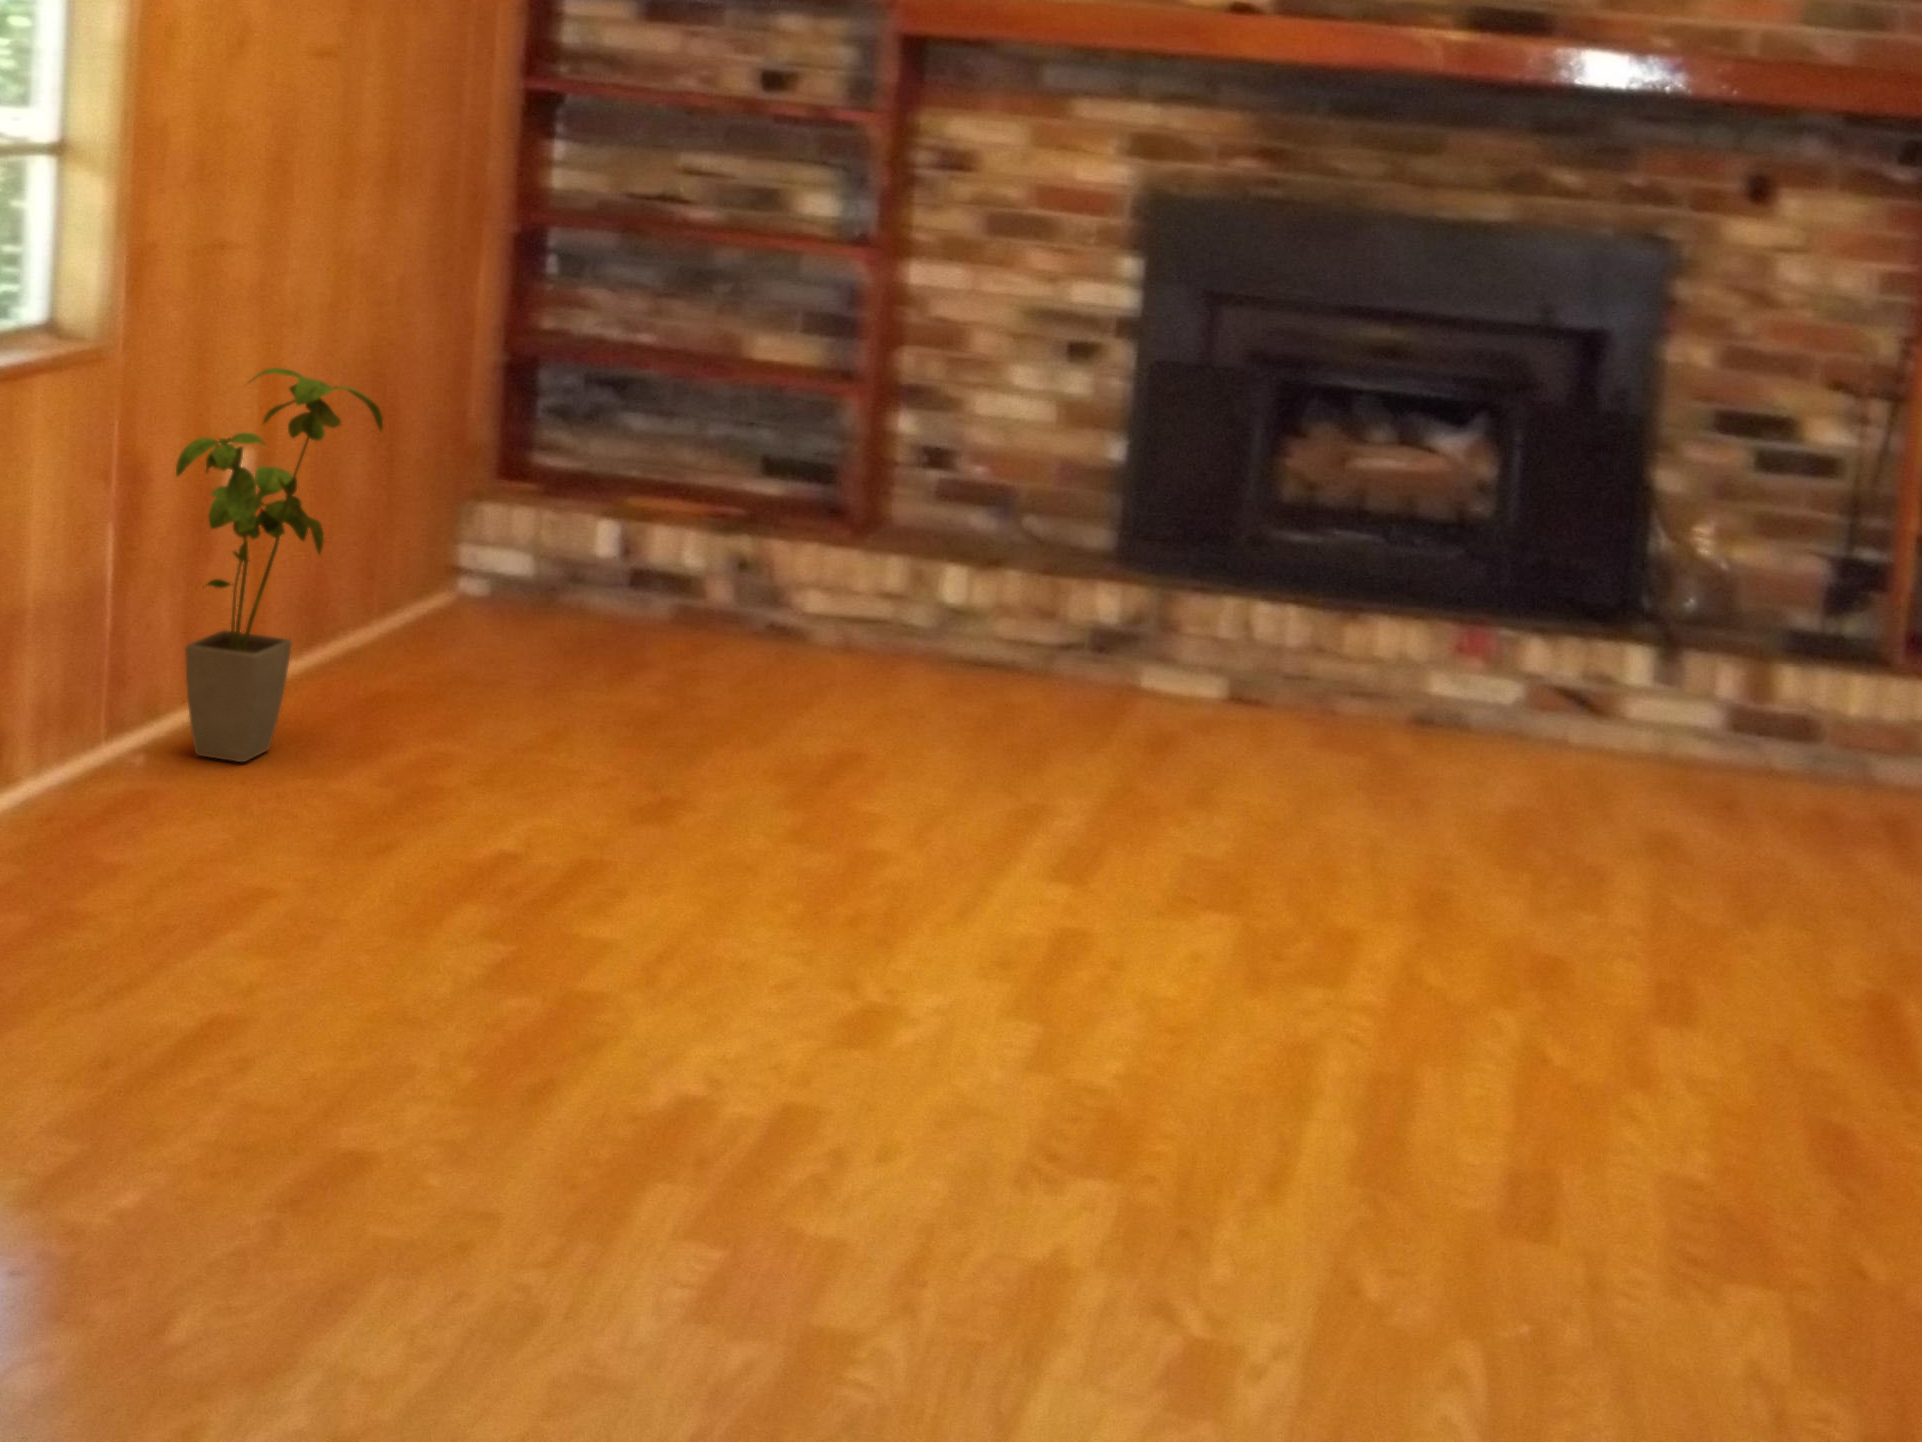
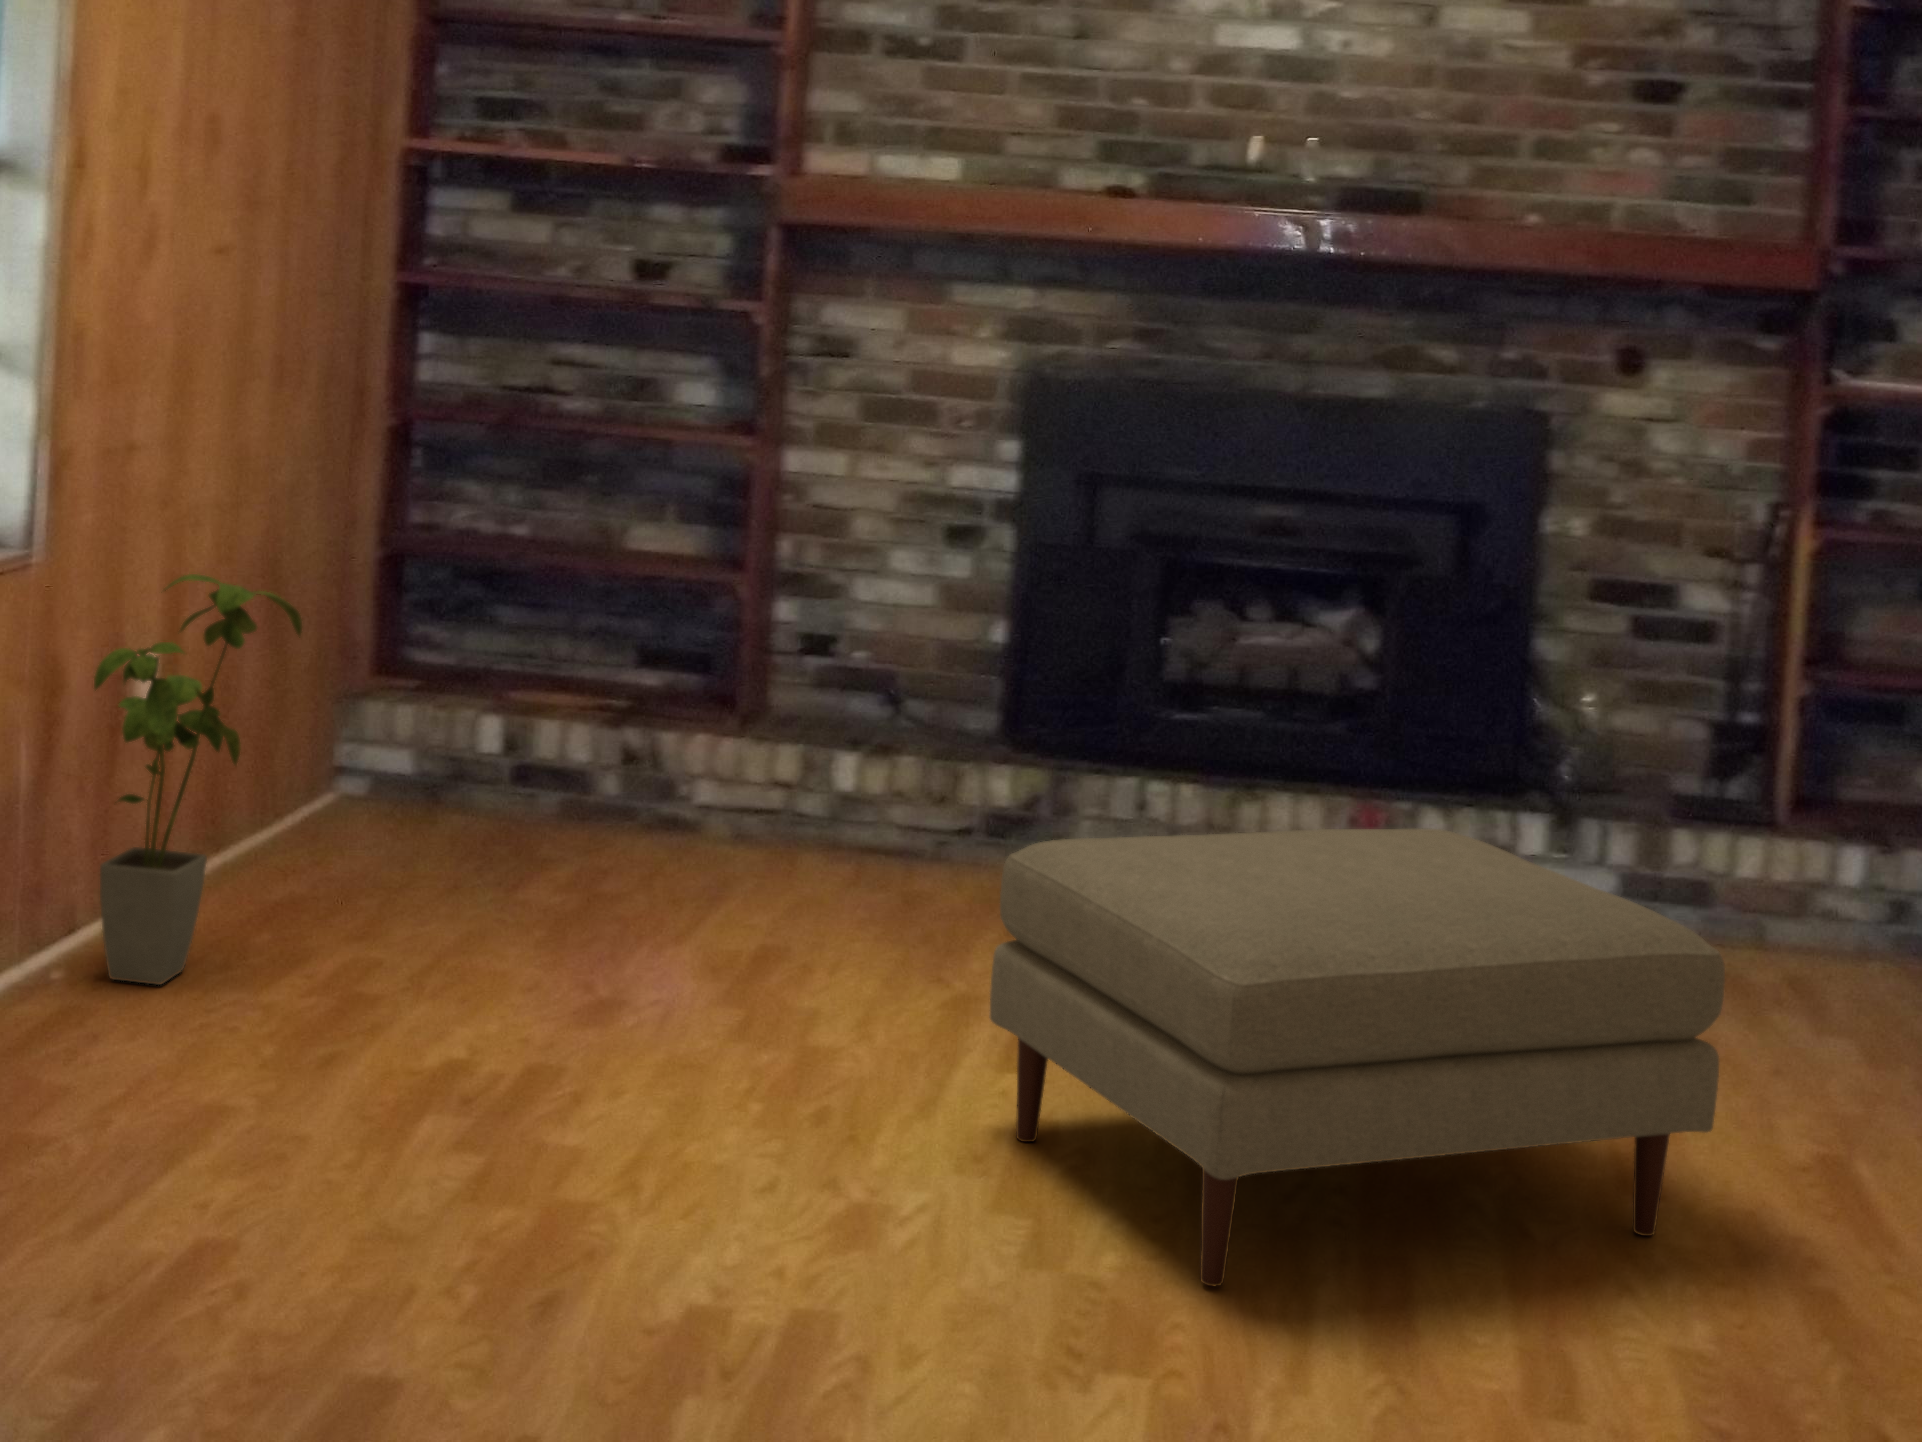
ottoman: none [1021,649,1743,1084] -> present [990,828,1725,1286]

